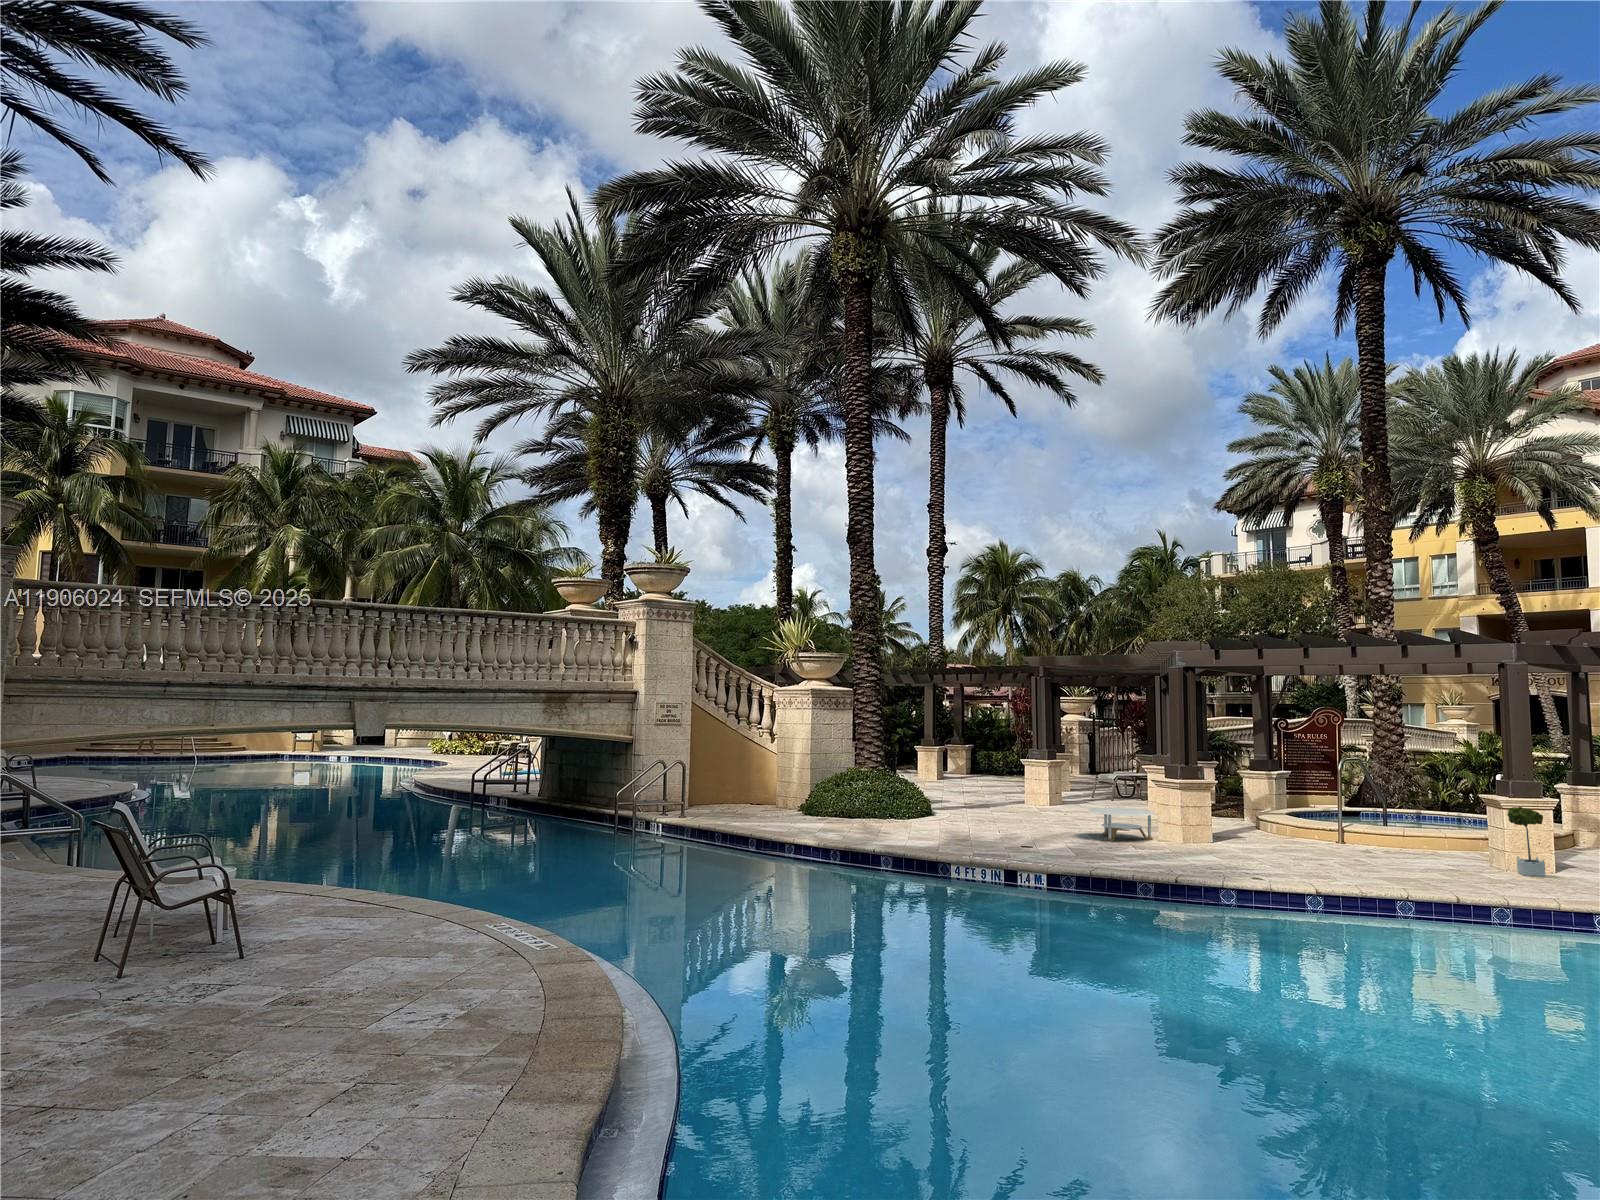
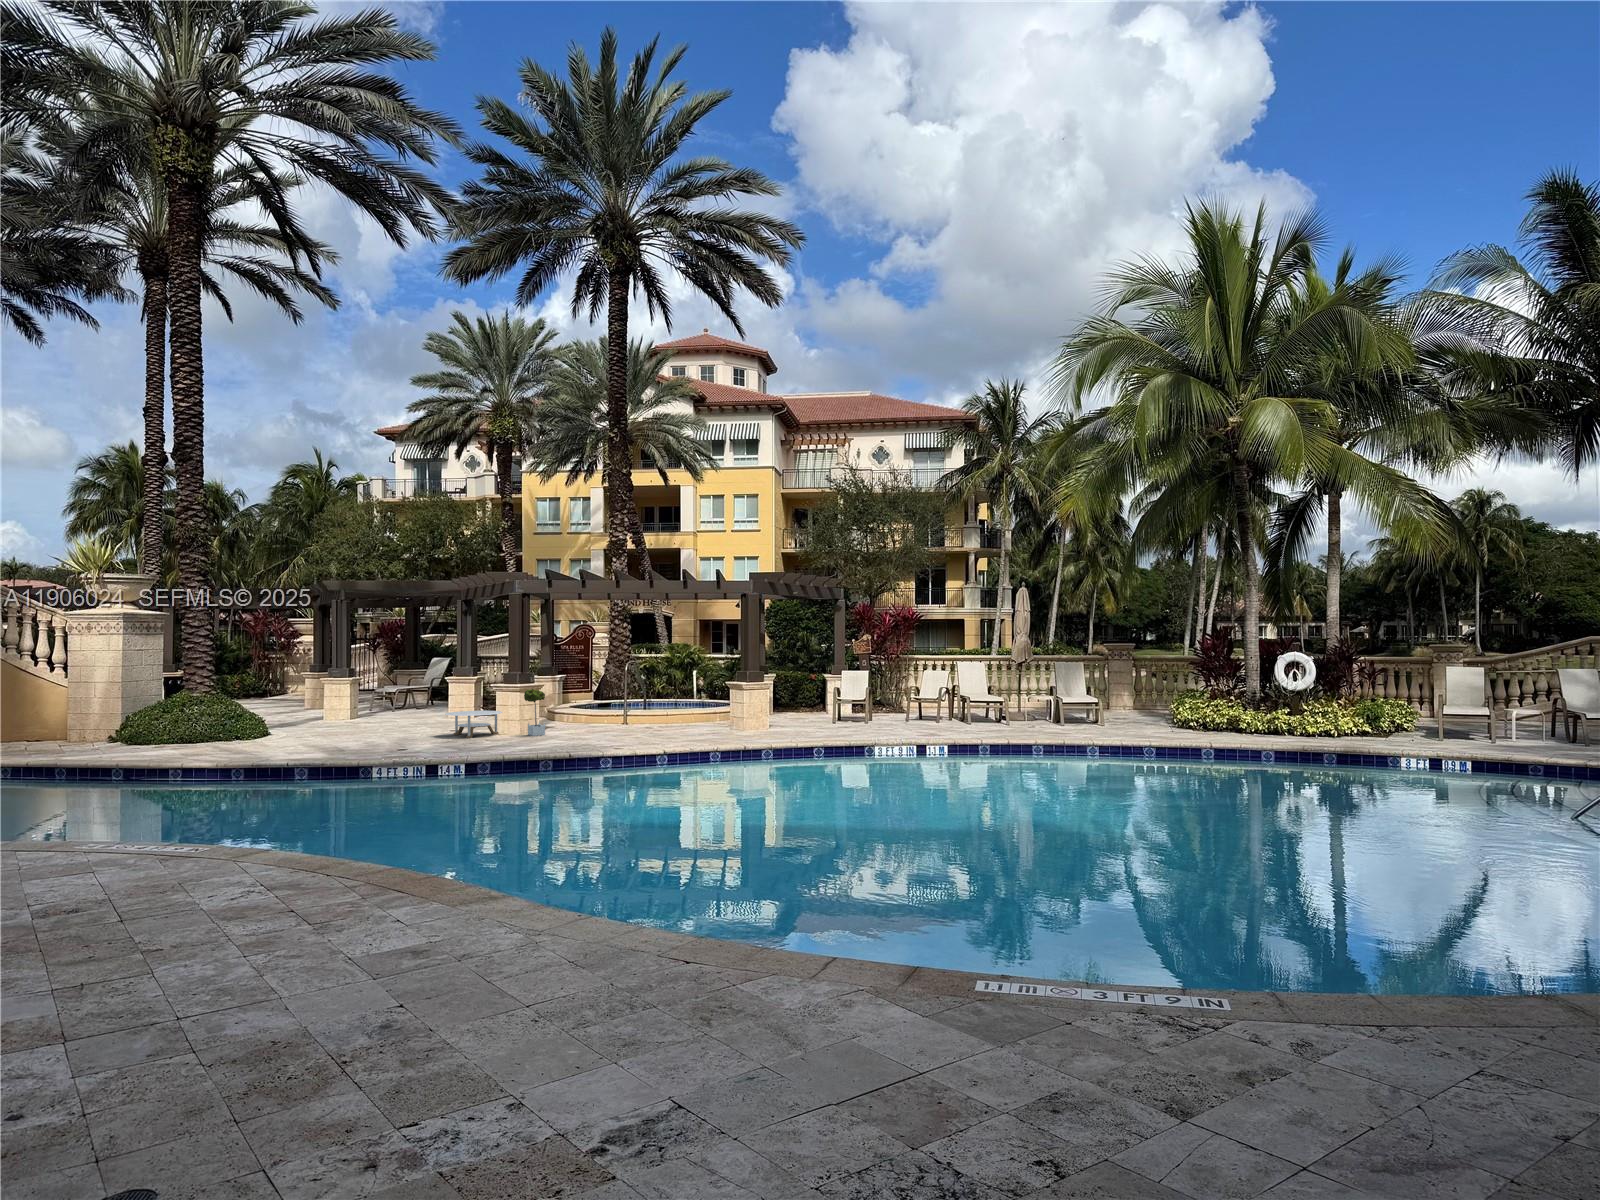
potted tree: present [1507,806,1545,877] -> present [524,689,545,736]

